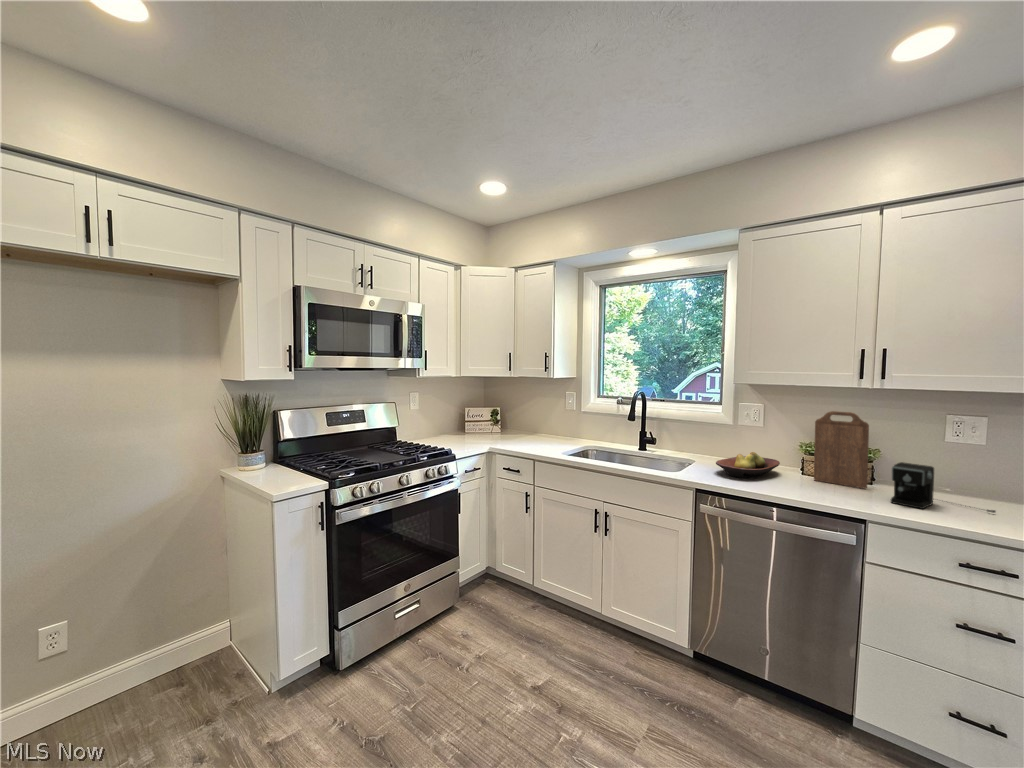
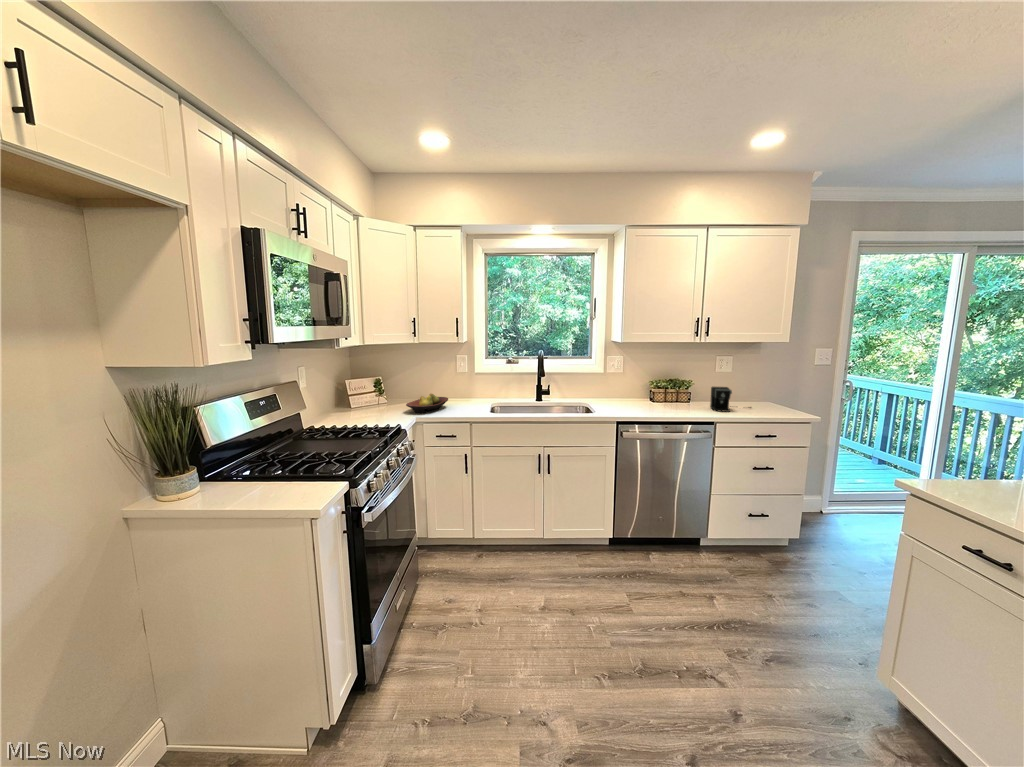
cutting board: present [814,411,869,489] -> none [664,358,695,406]
fruit bowl: present [716,452,780,478] -> present [406,394,448,413]

